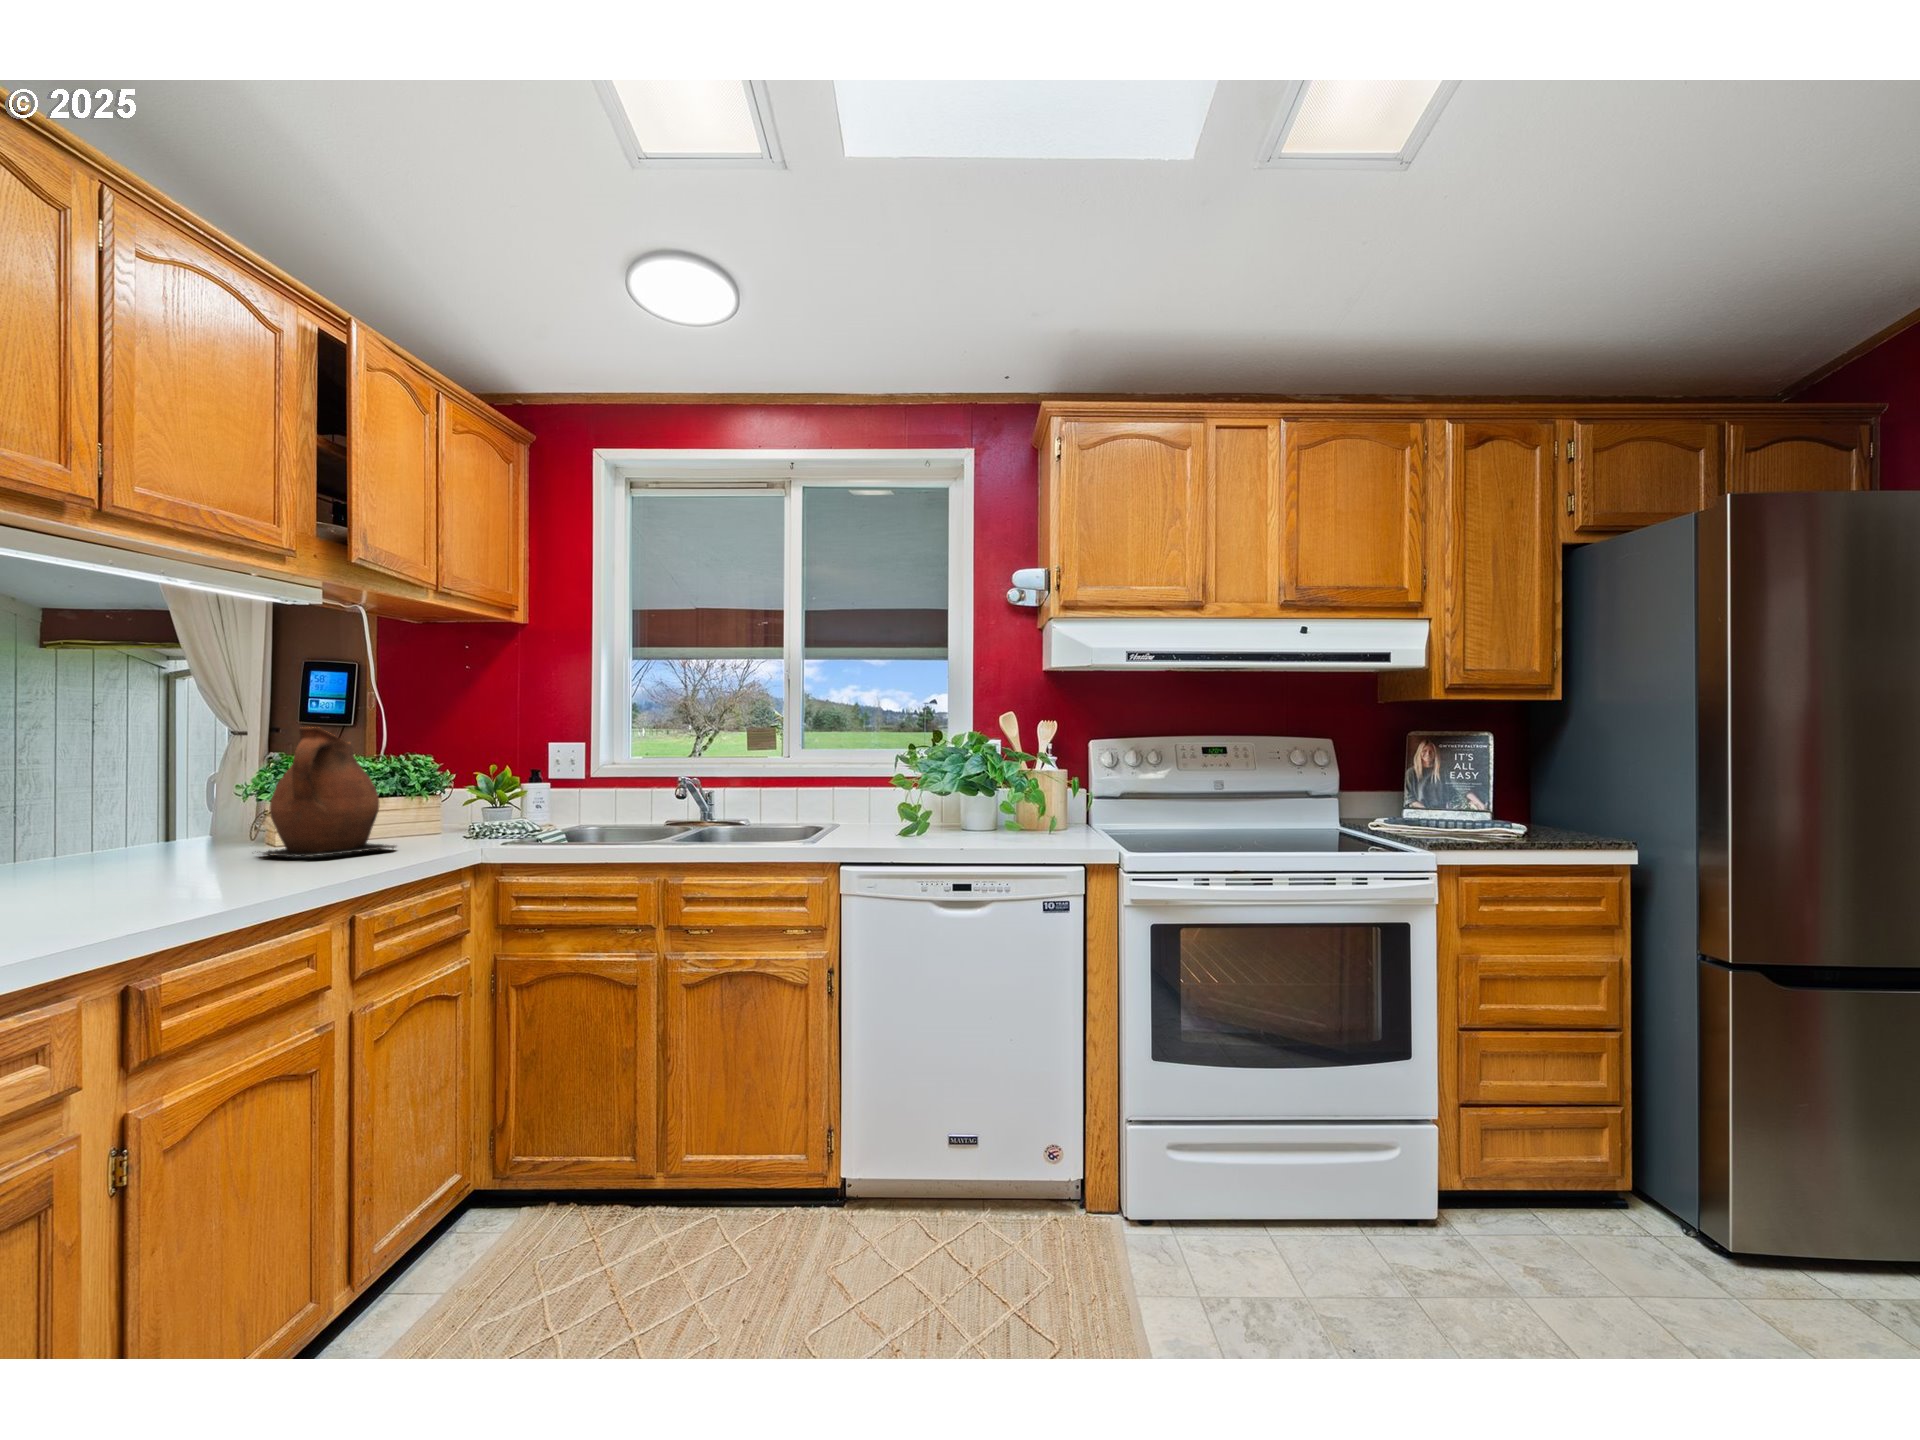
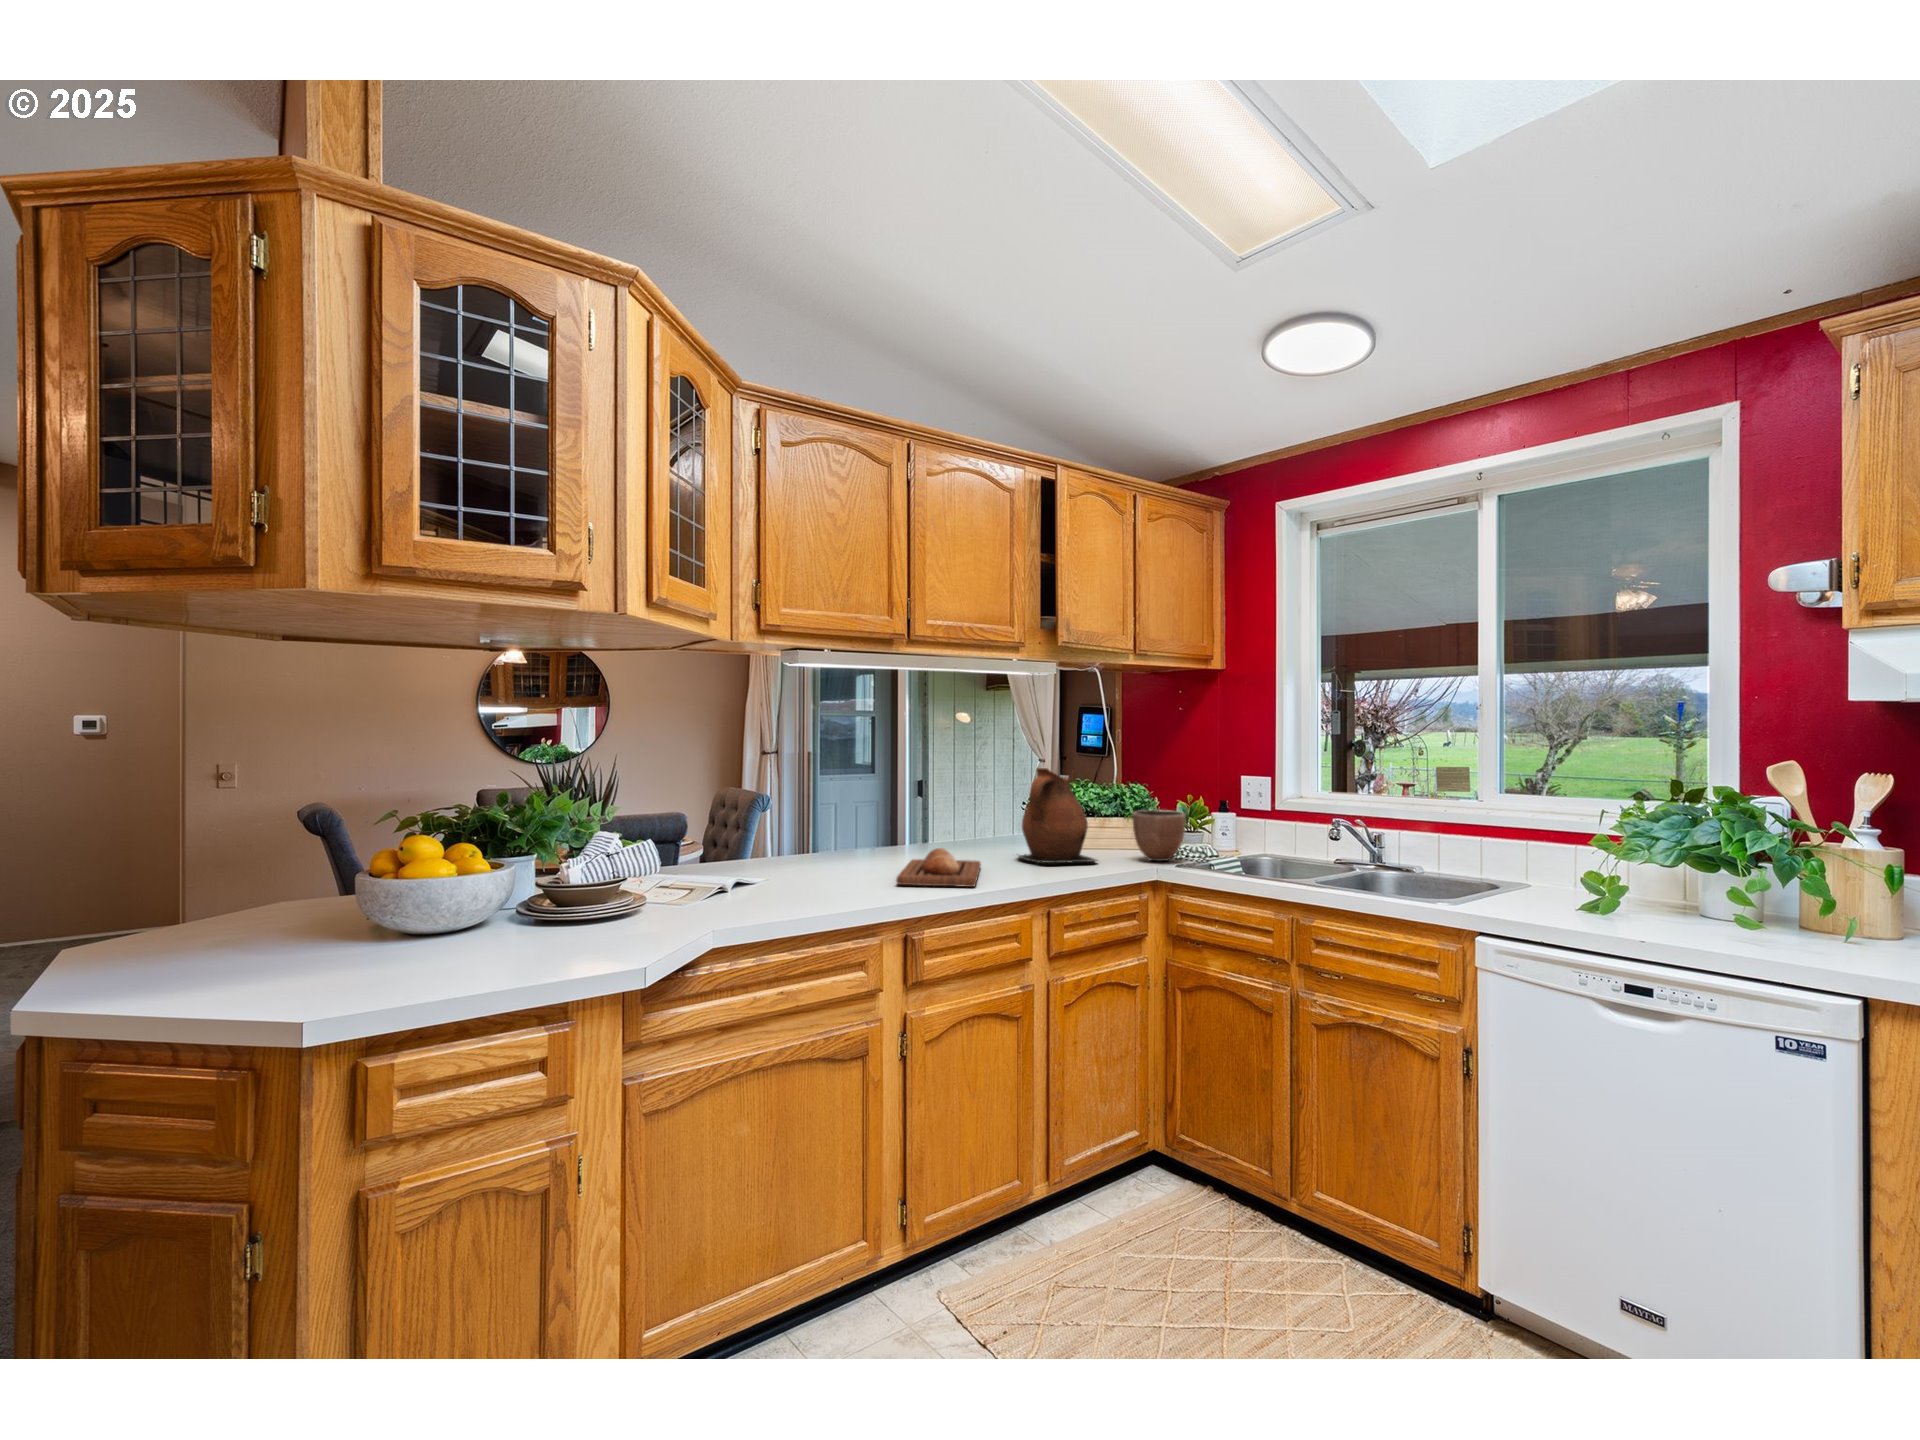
decorative bowl: none [438,780,510,841] -> present [1132,810,1186,861]
bread loaf: none [58,849,241,911] -> present [896,848,981,887]

